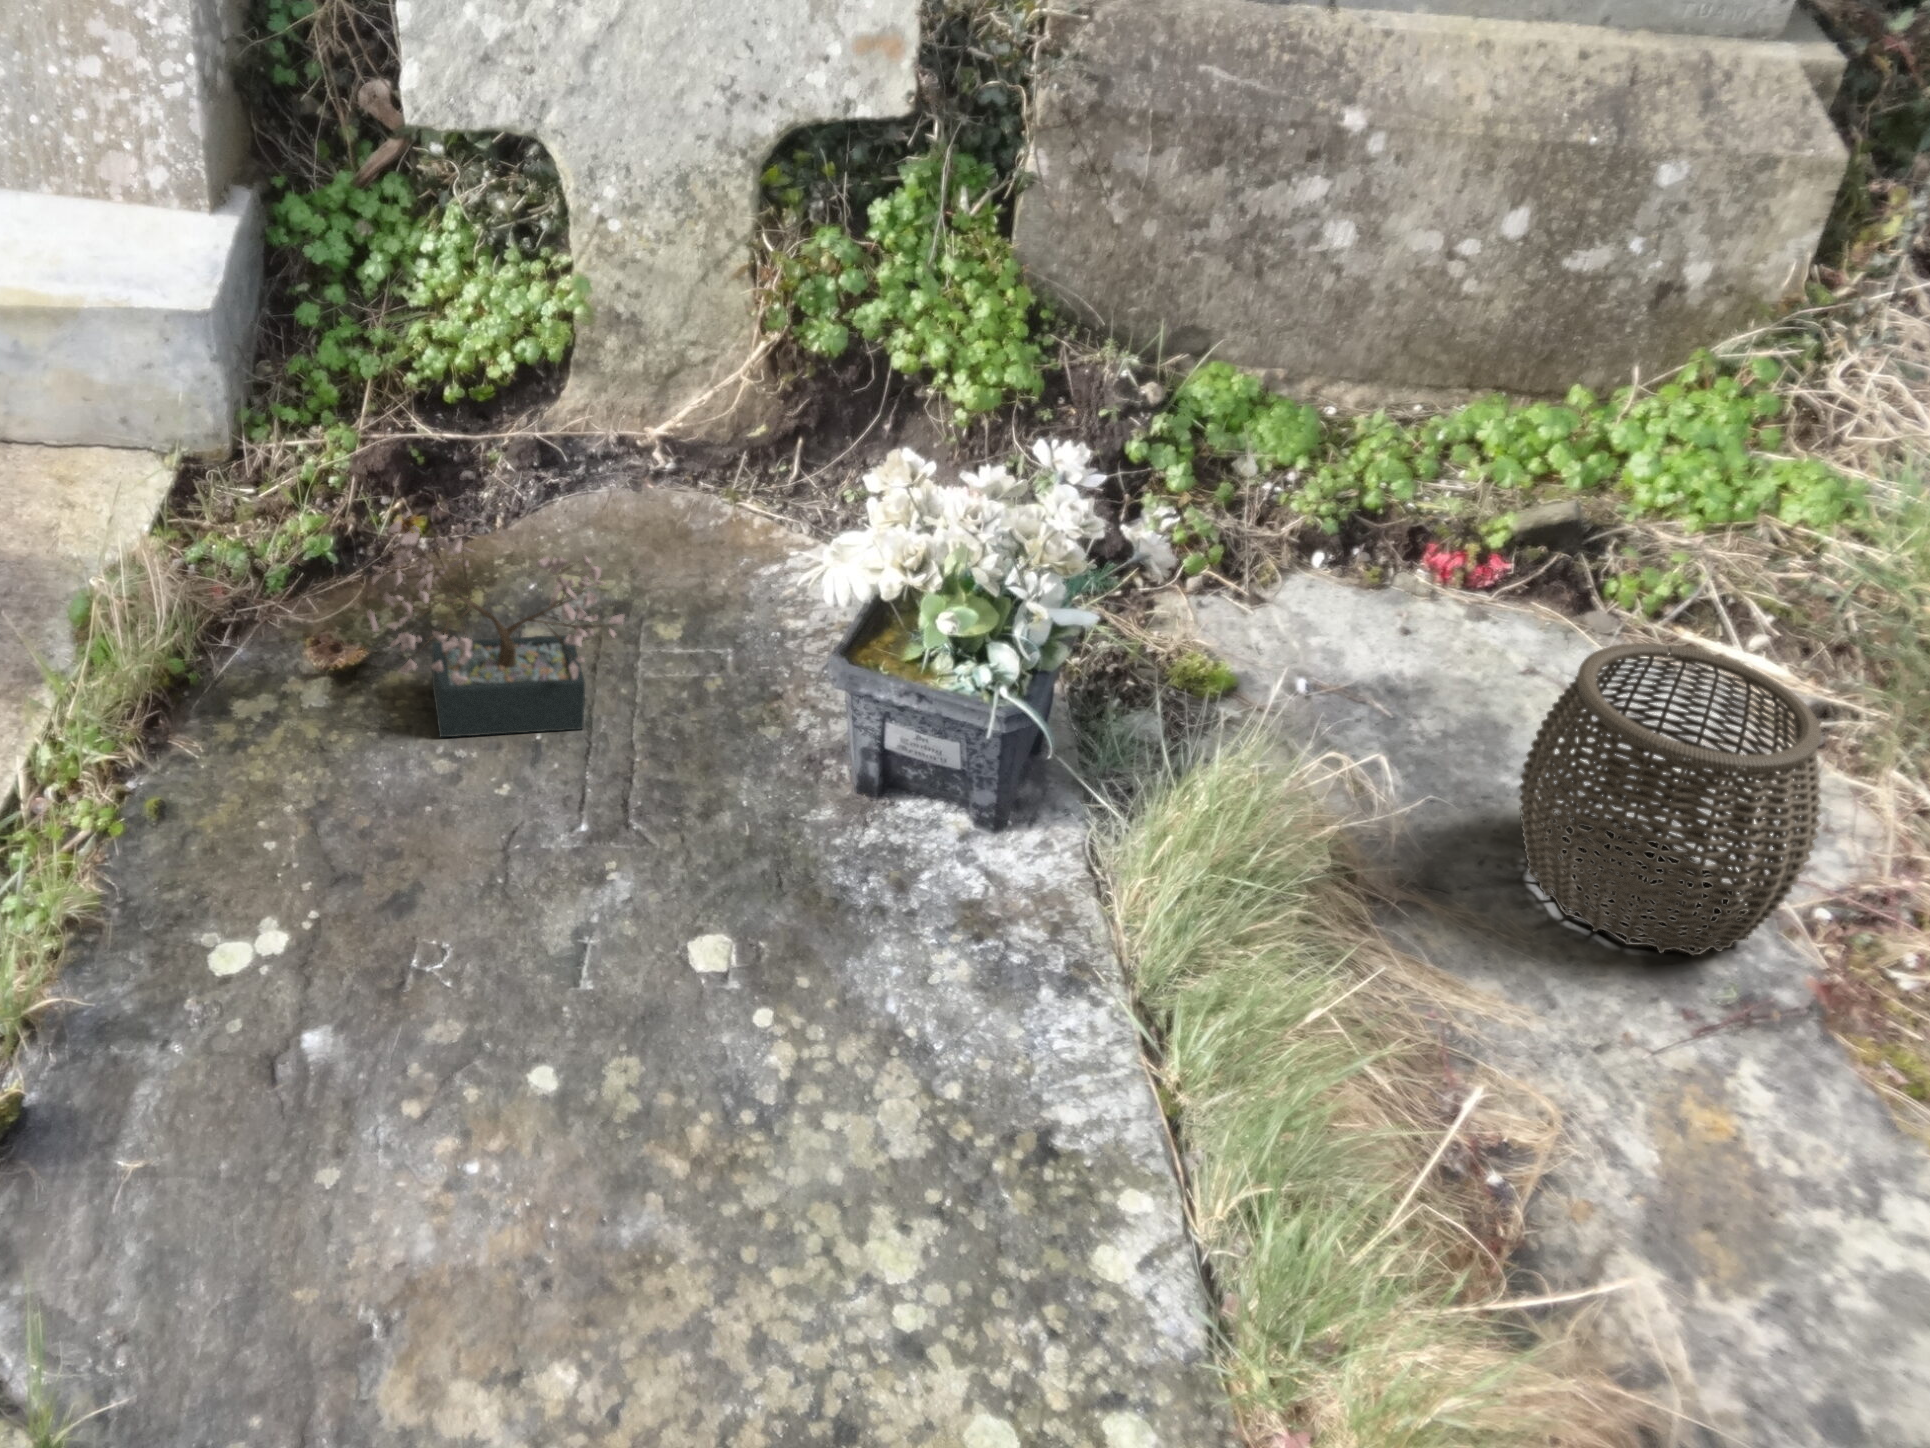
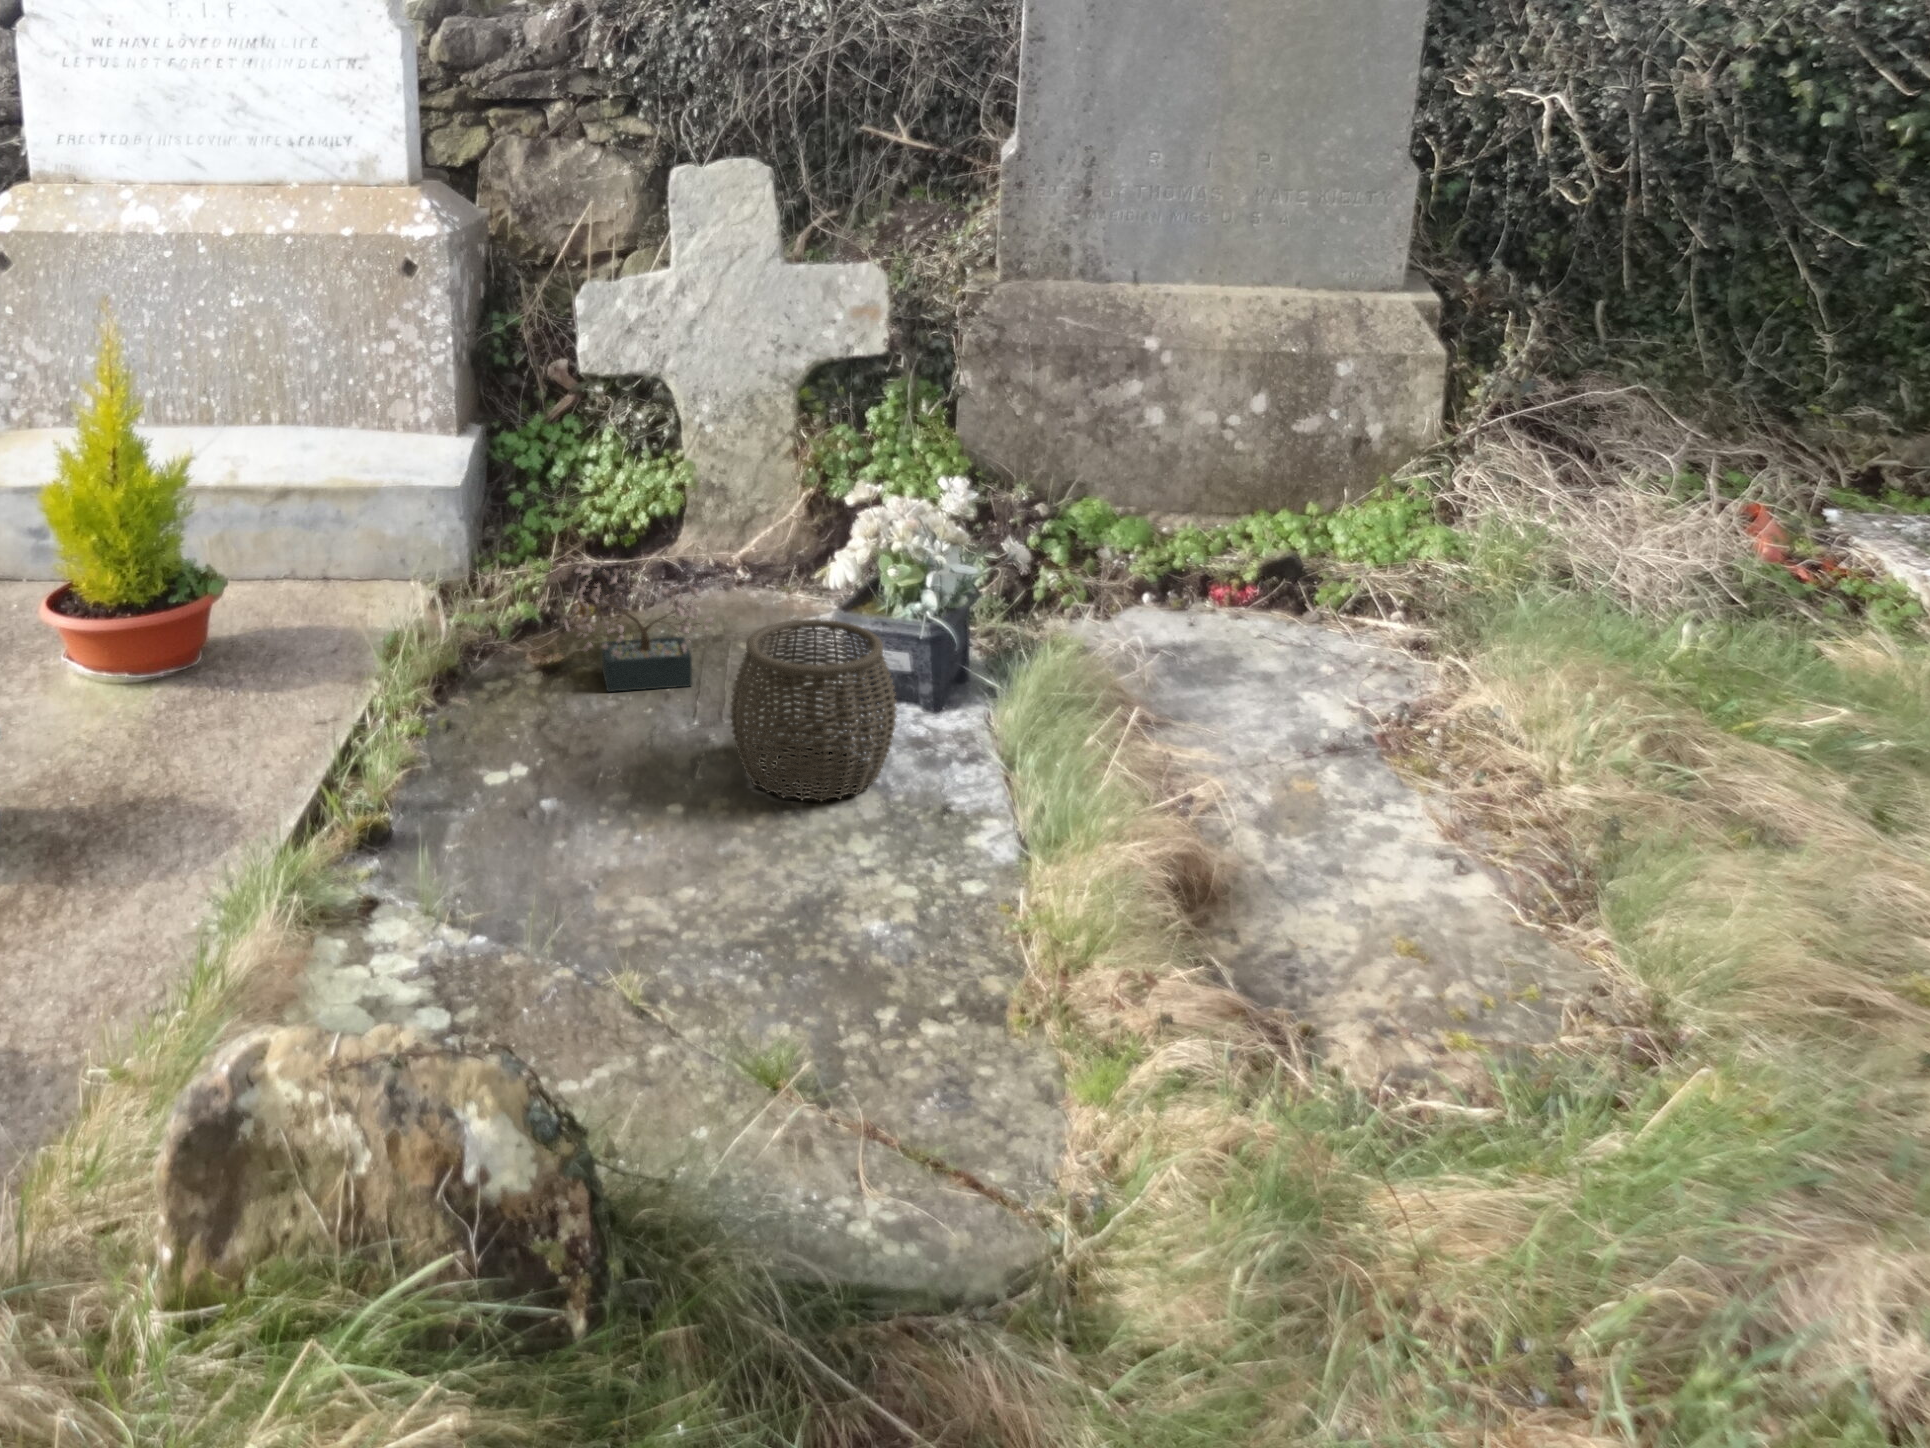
woven basket: present [1519,643,1821,955] -> present [730,619,897,801]

